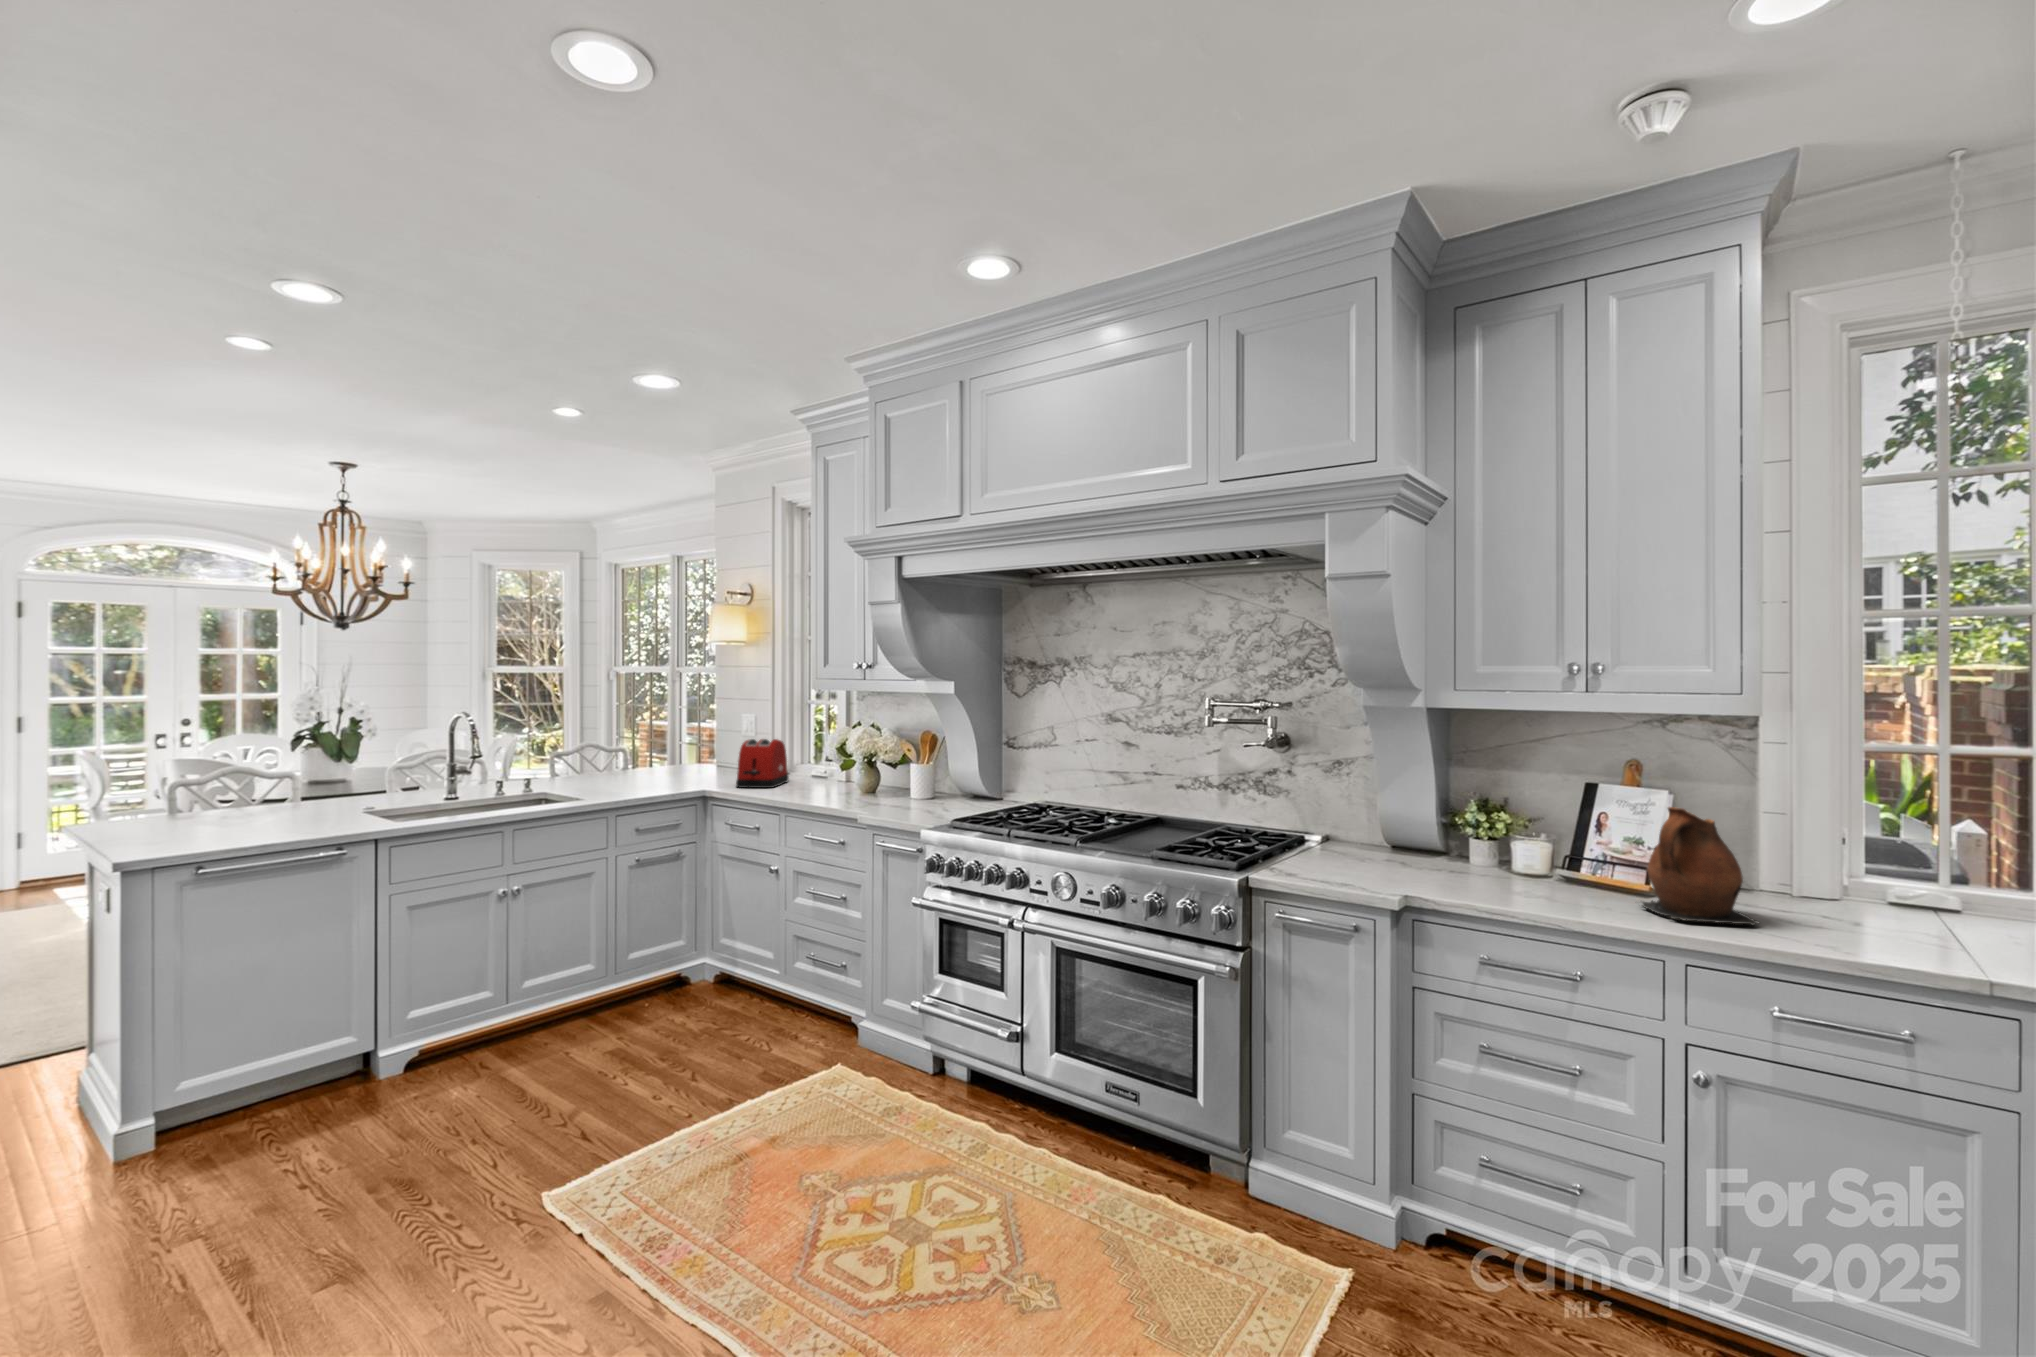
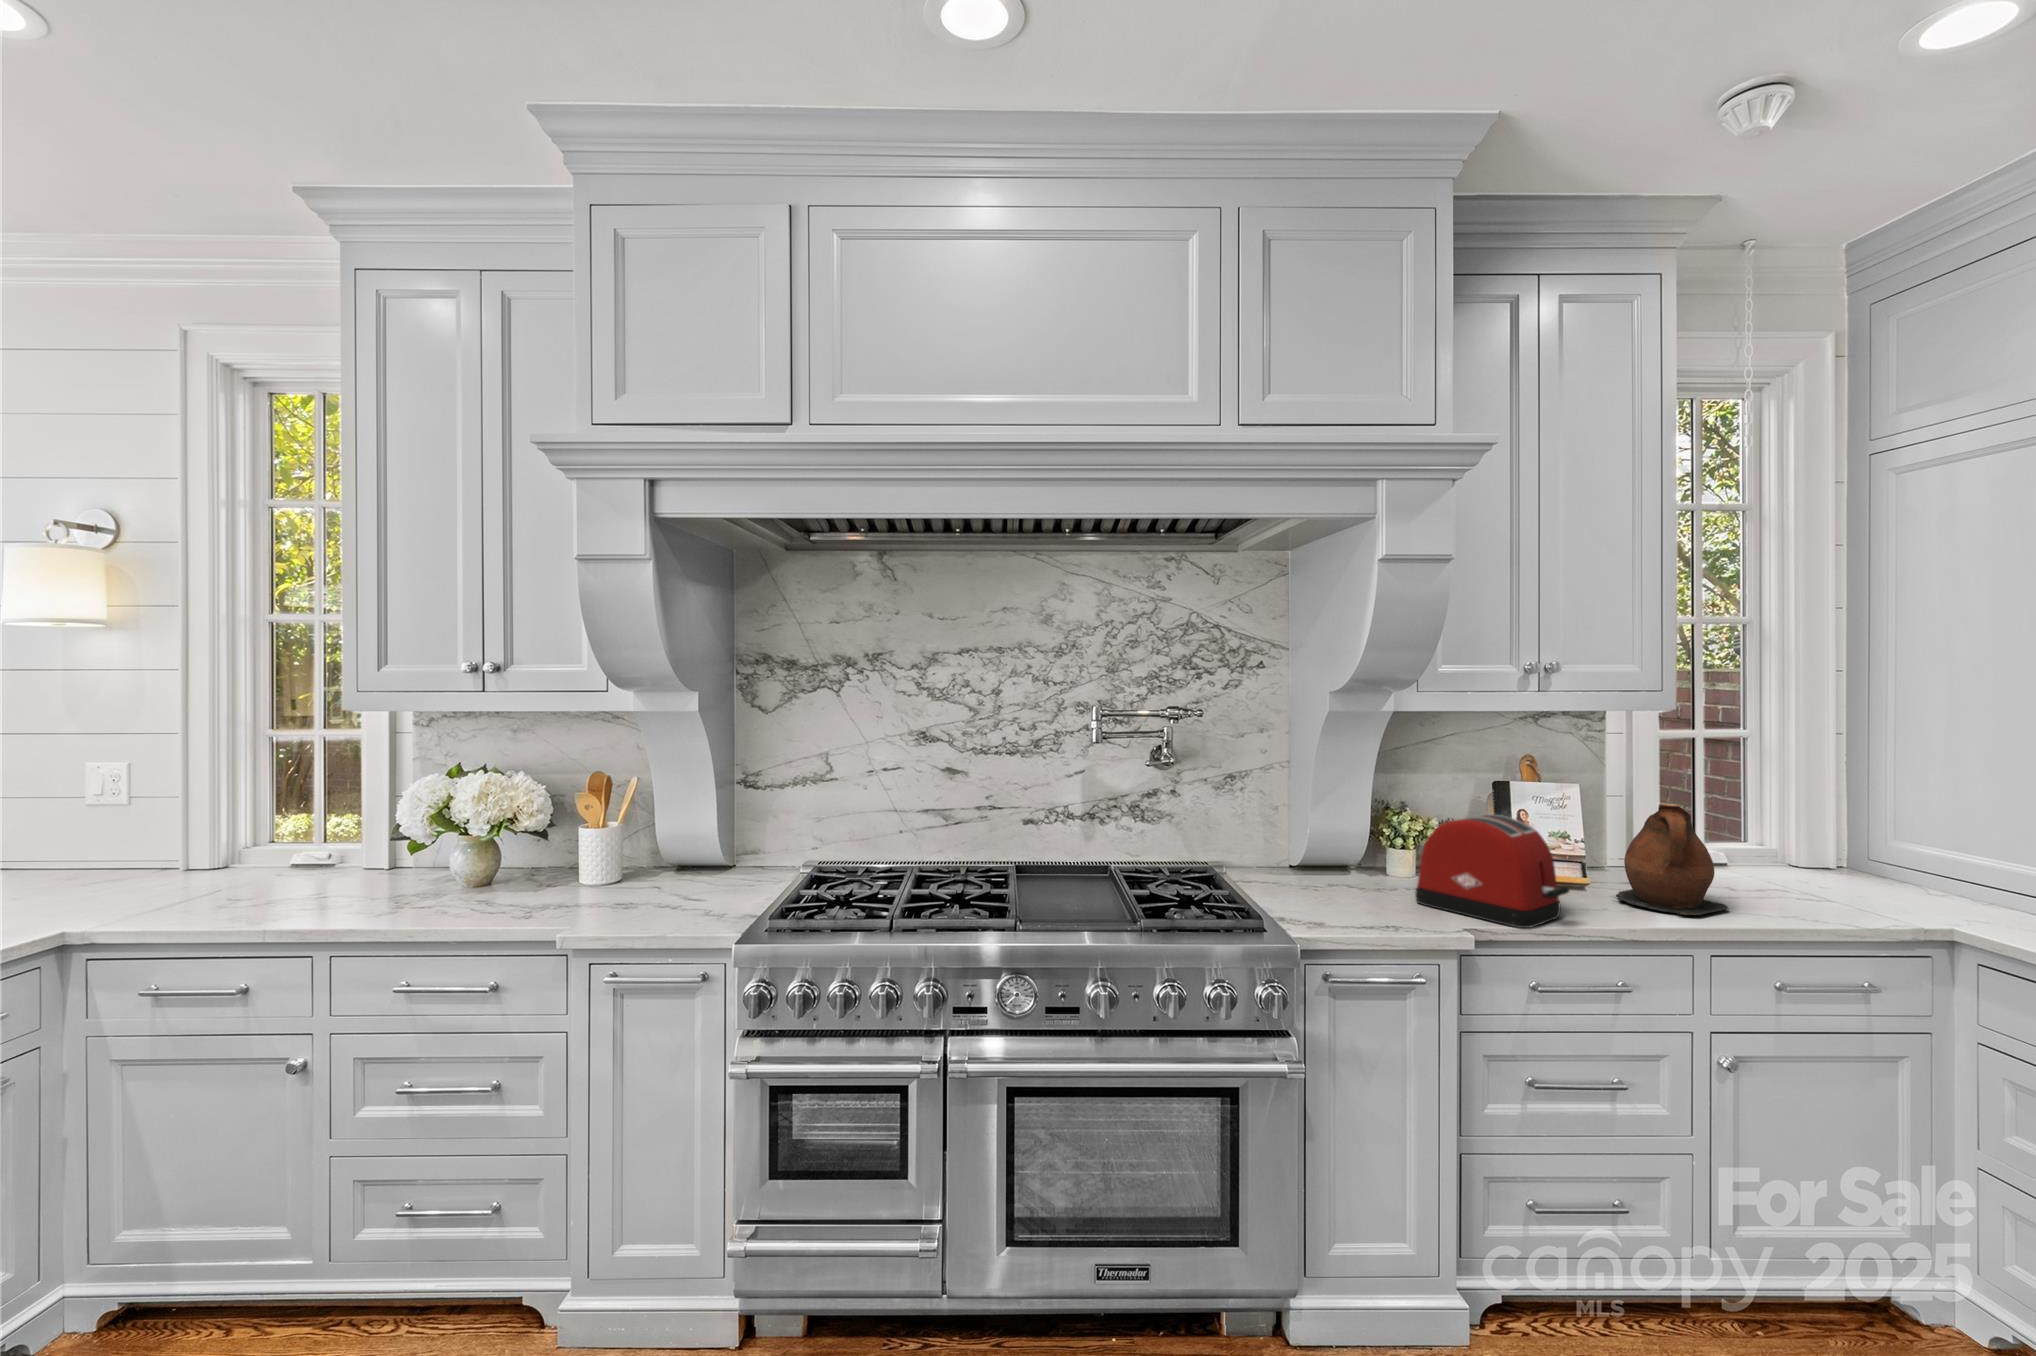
toaster: present [736,739,789,788] -> present [1415,814,1569,928]

